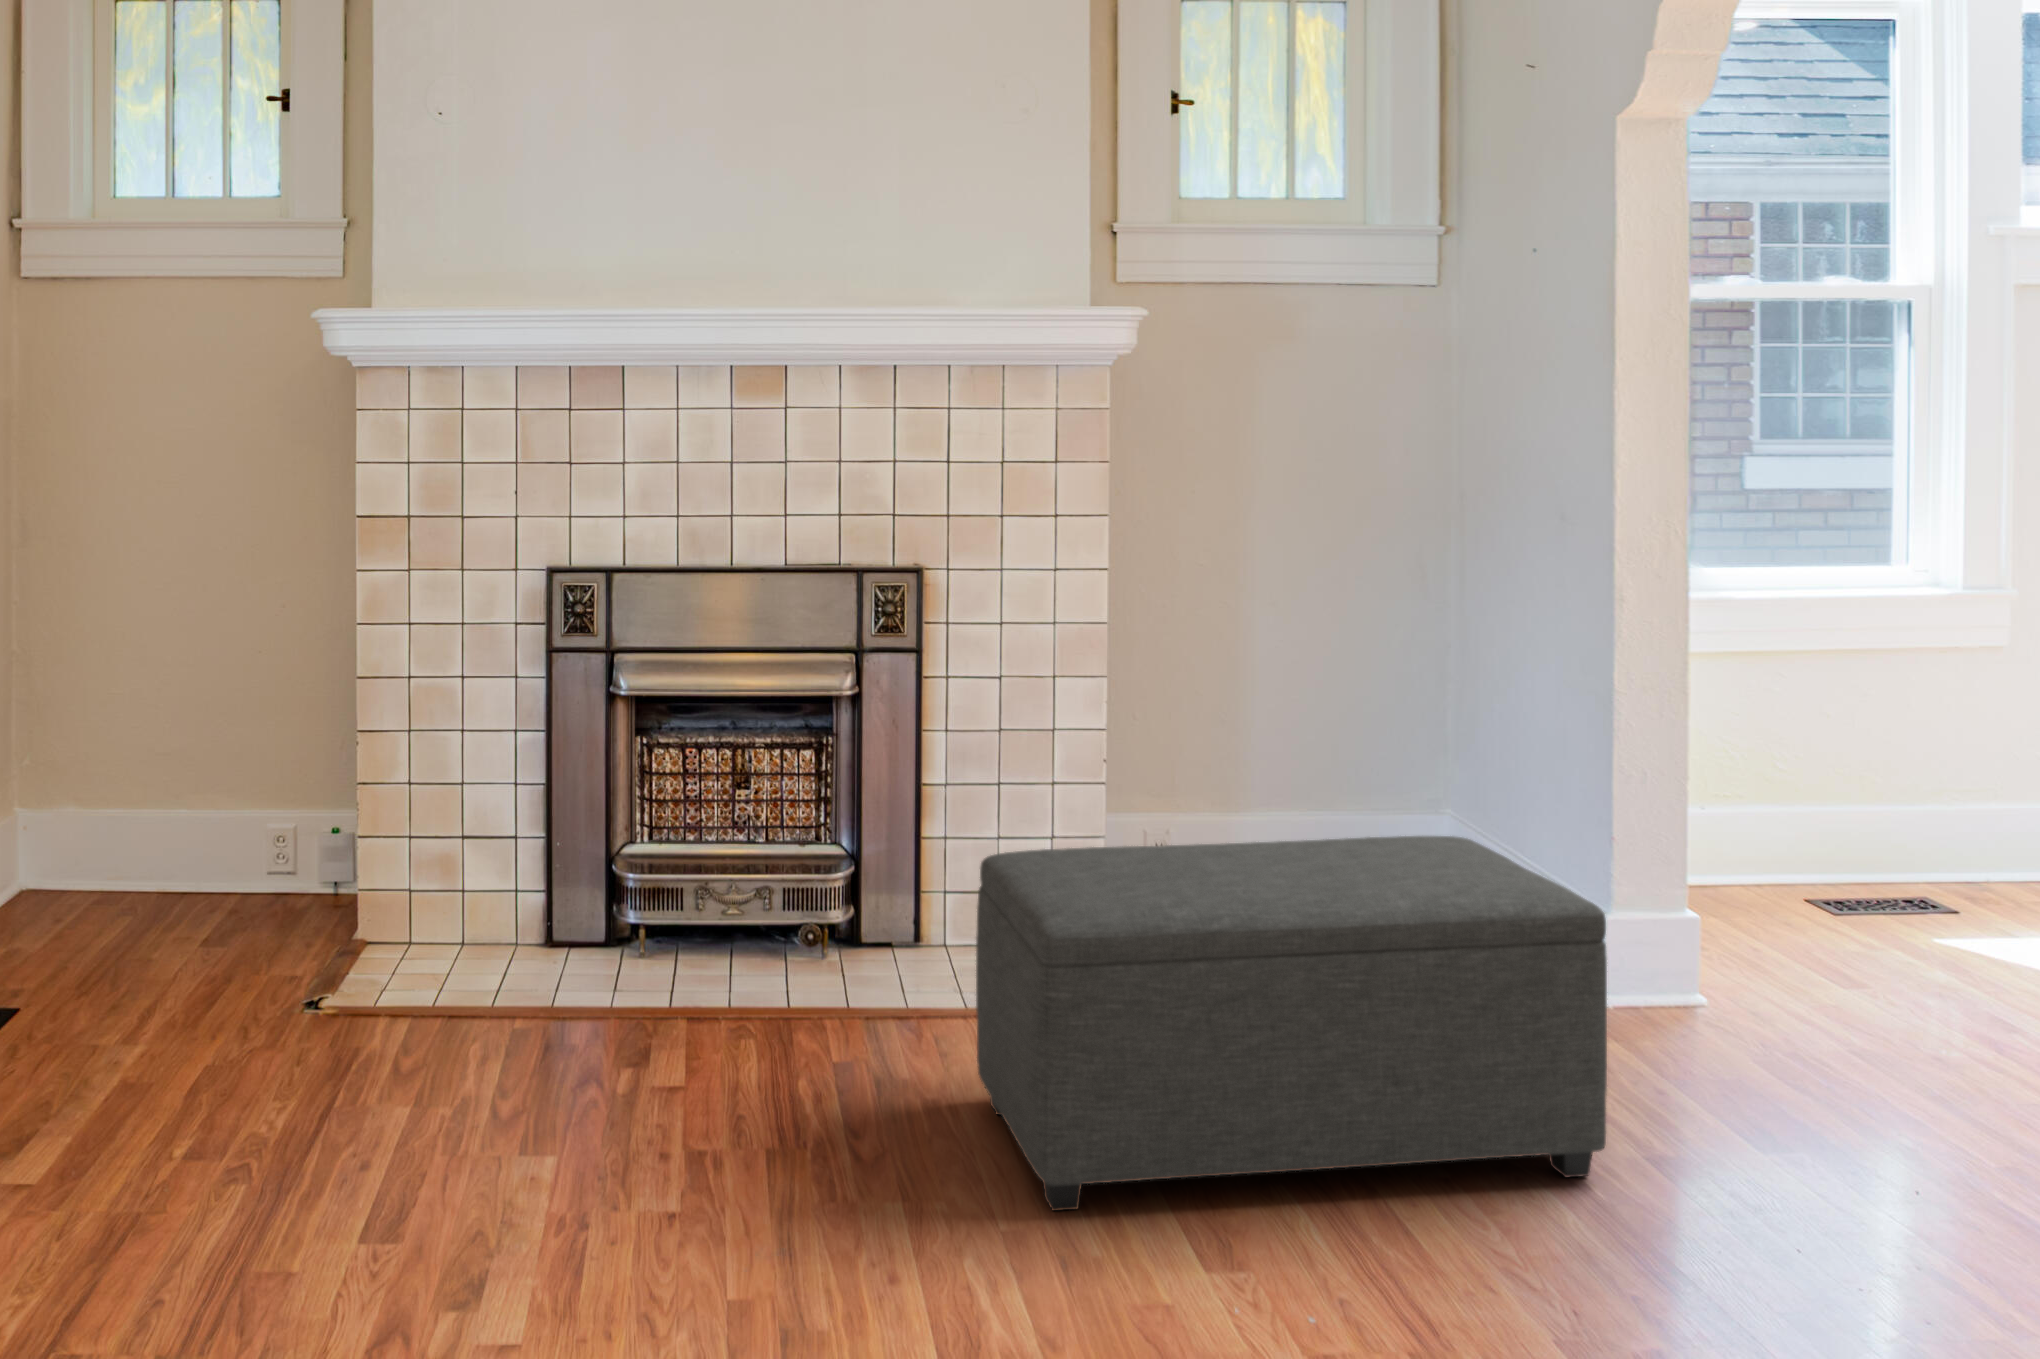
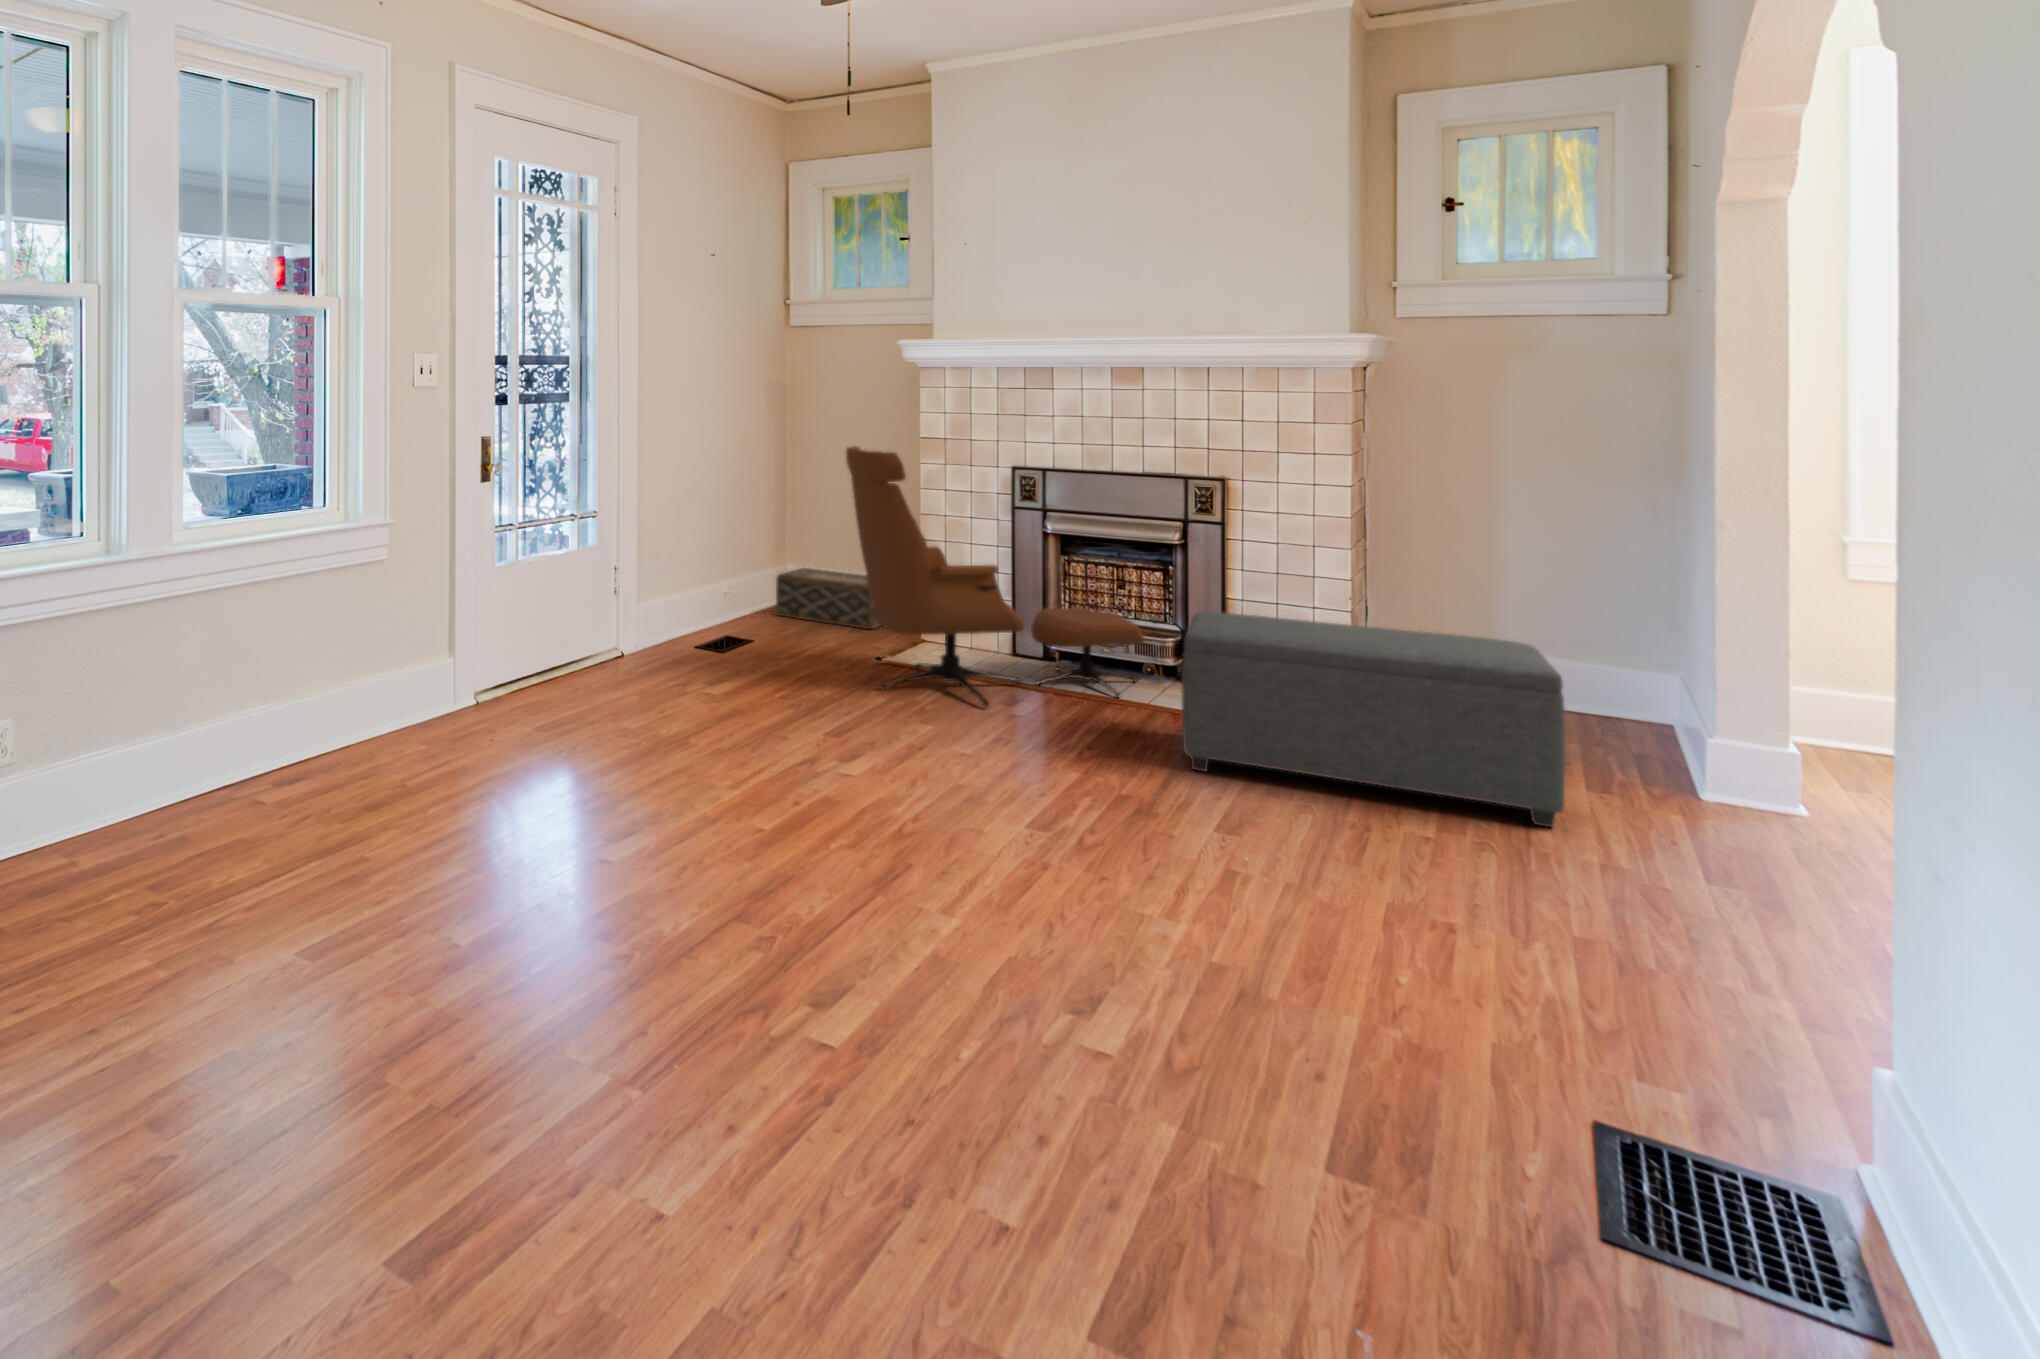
lounge chair: none [252,557,816,1135] -> present [846,446,1144,707]
woven basket: none [11,805,281,931] -> present [776,568,882,629]

